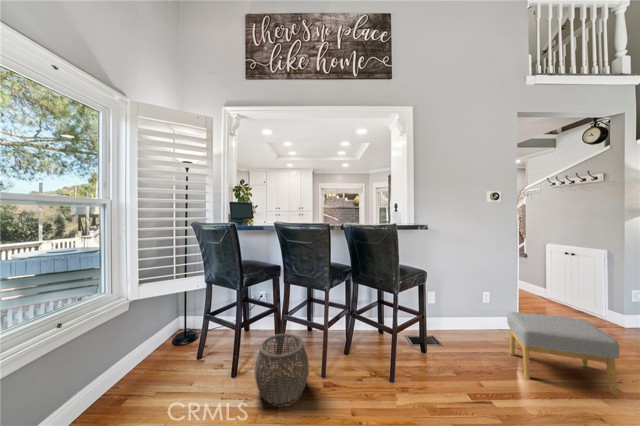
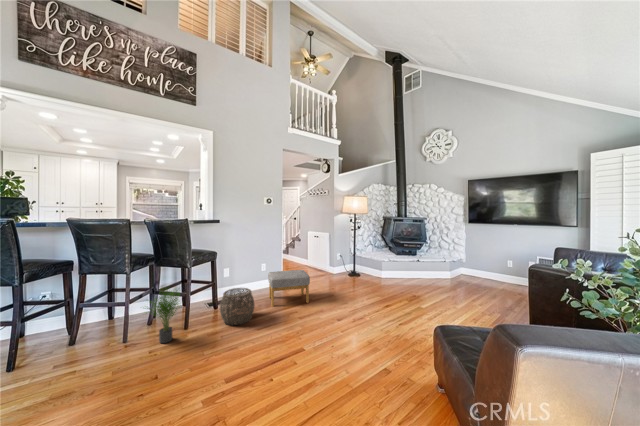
potted plant: none [336,311,393,397] -> present [147,290,179,343]
woven basket: present [255,334,309,405] -> present [220,288,254,325]

